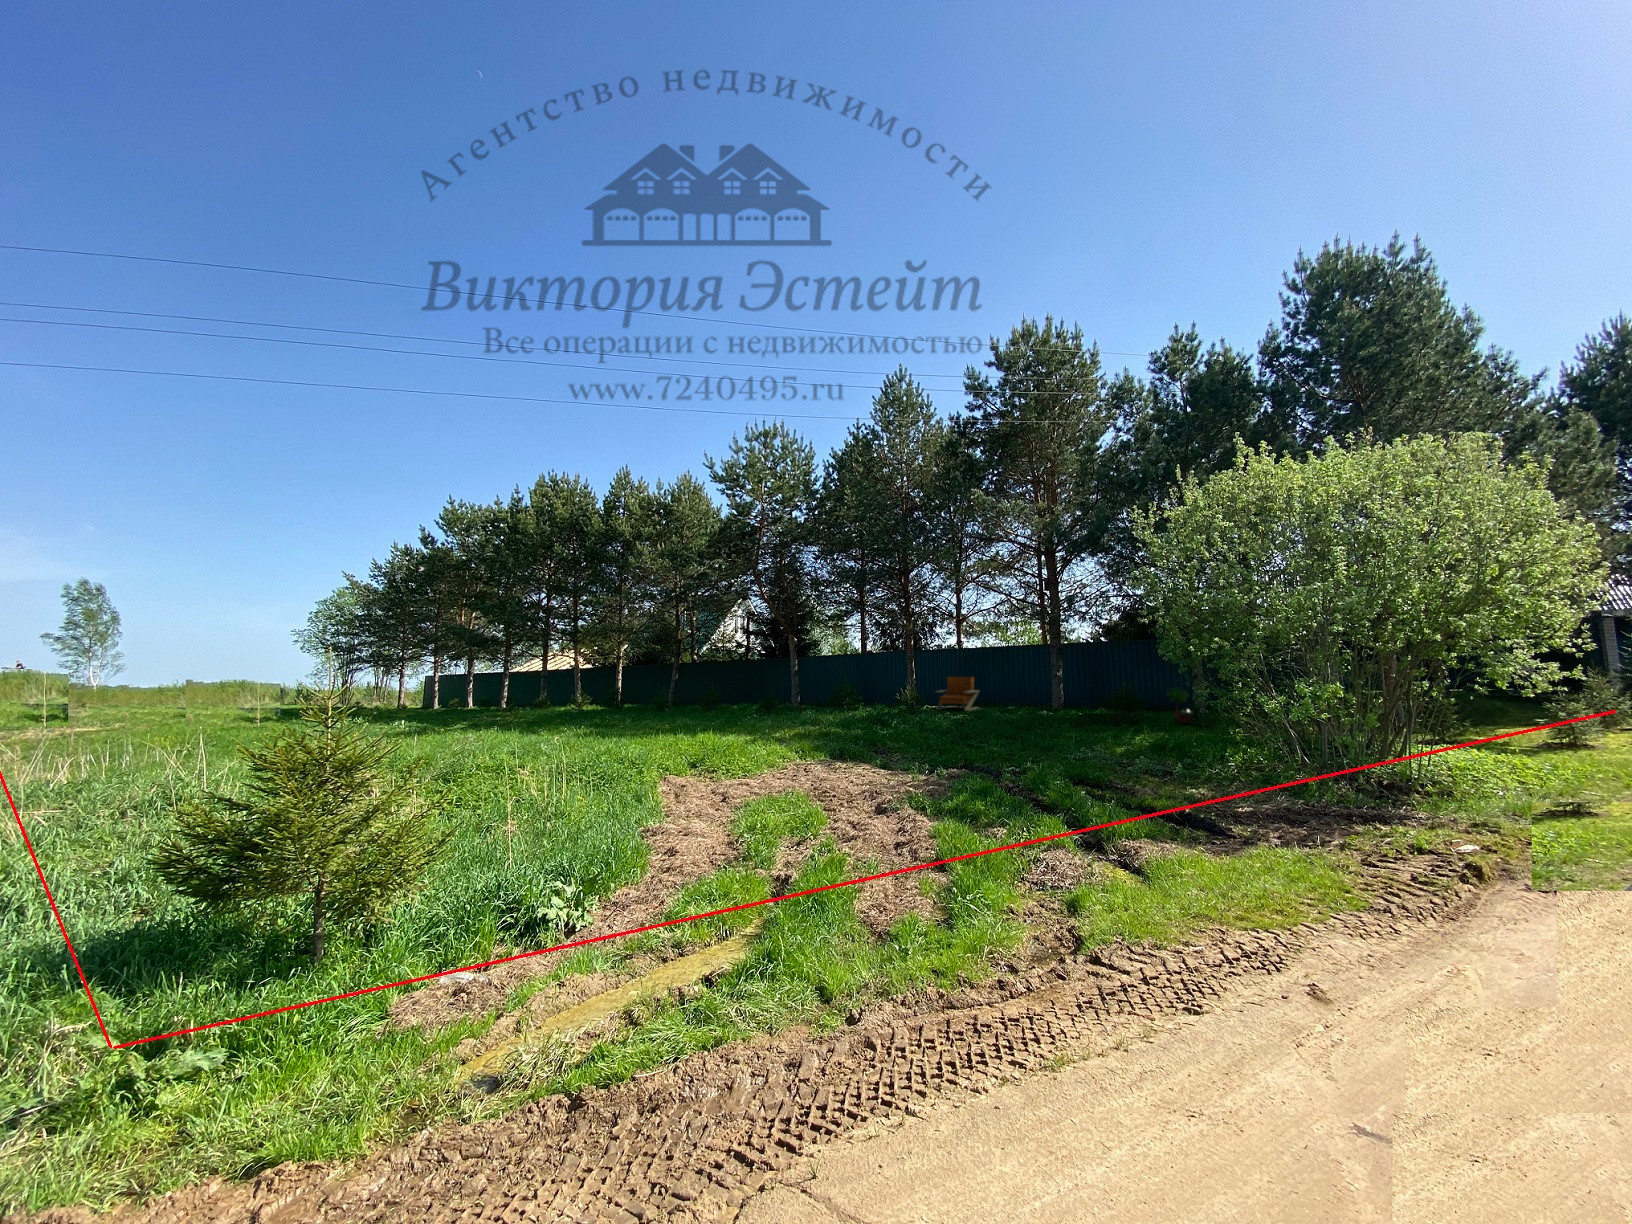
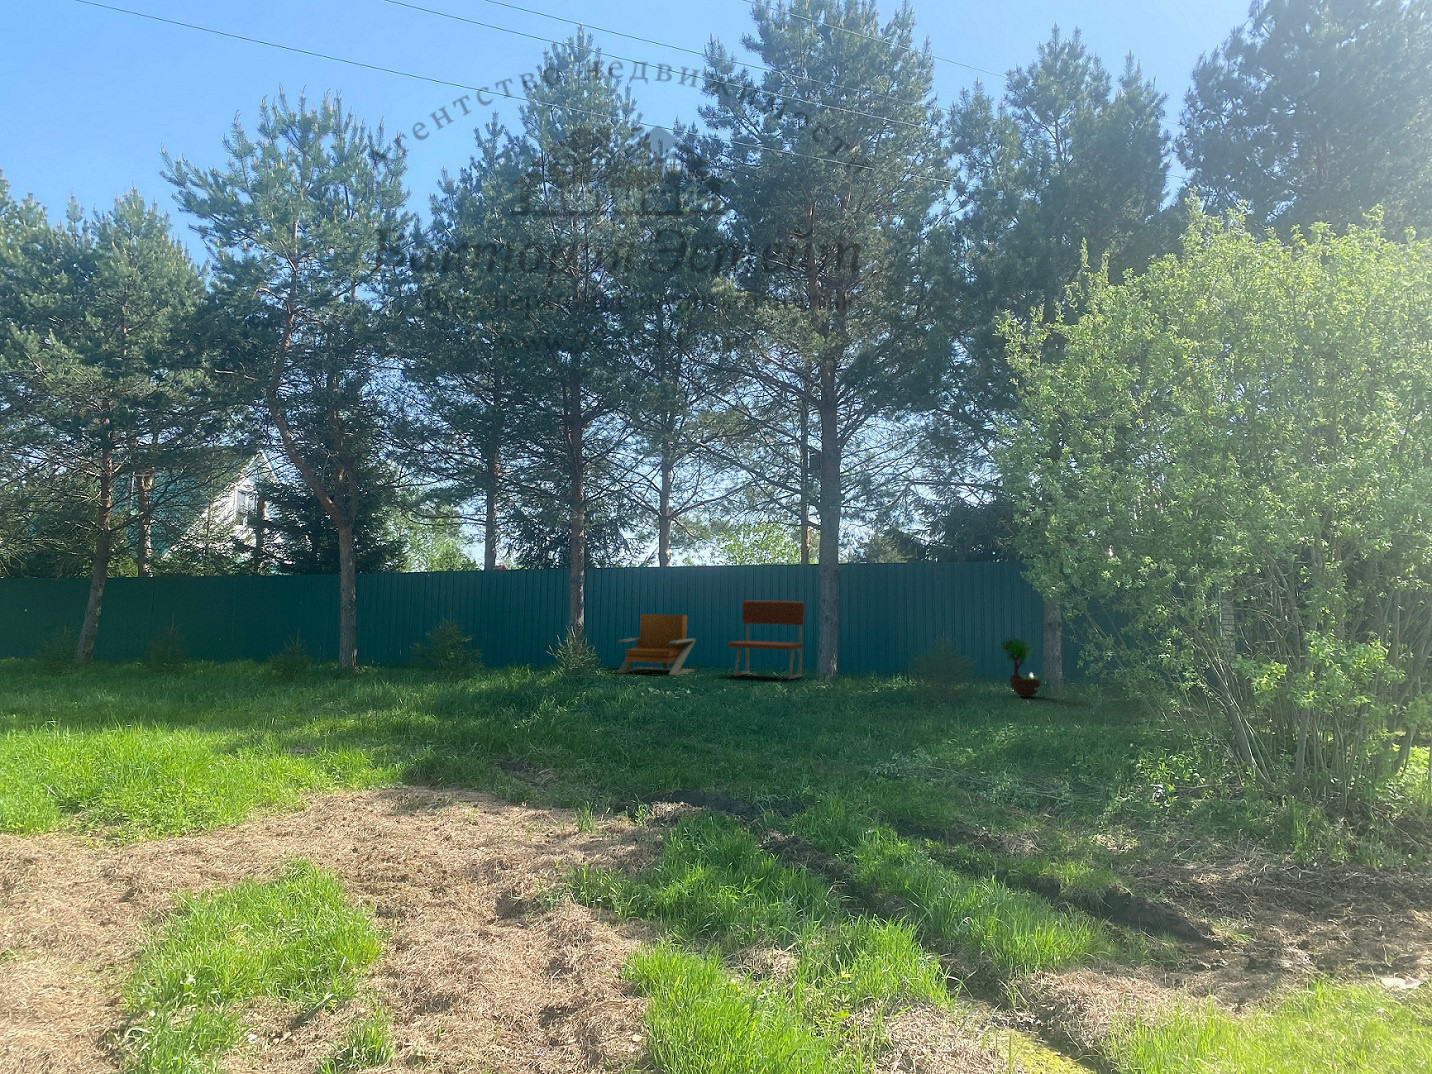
bench: none [998,668,1044,713] -> present [728,601,805,679]

